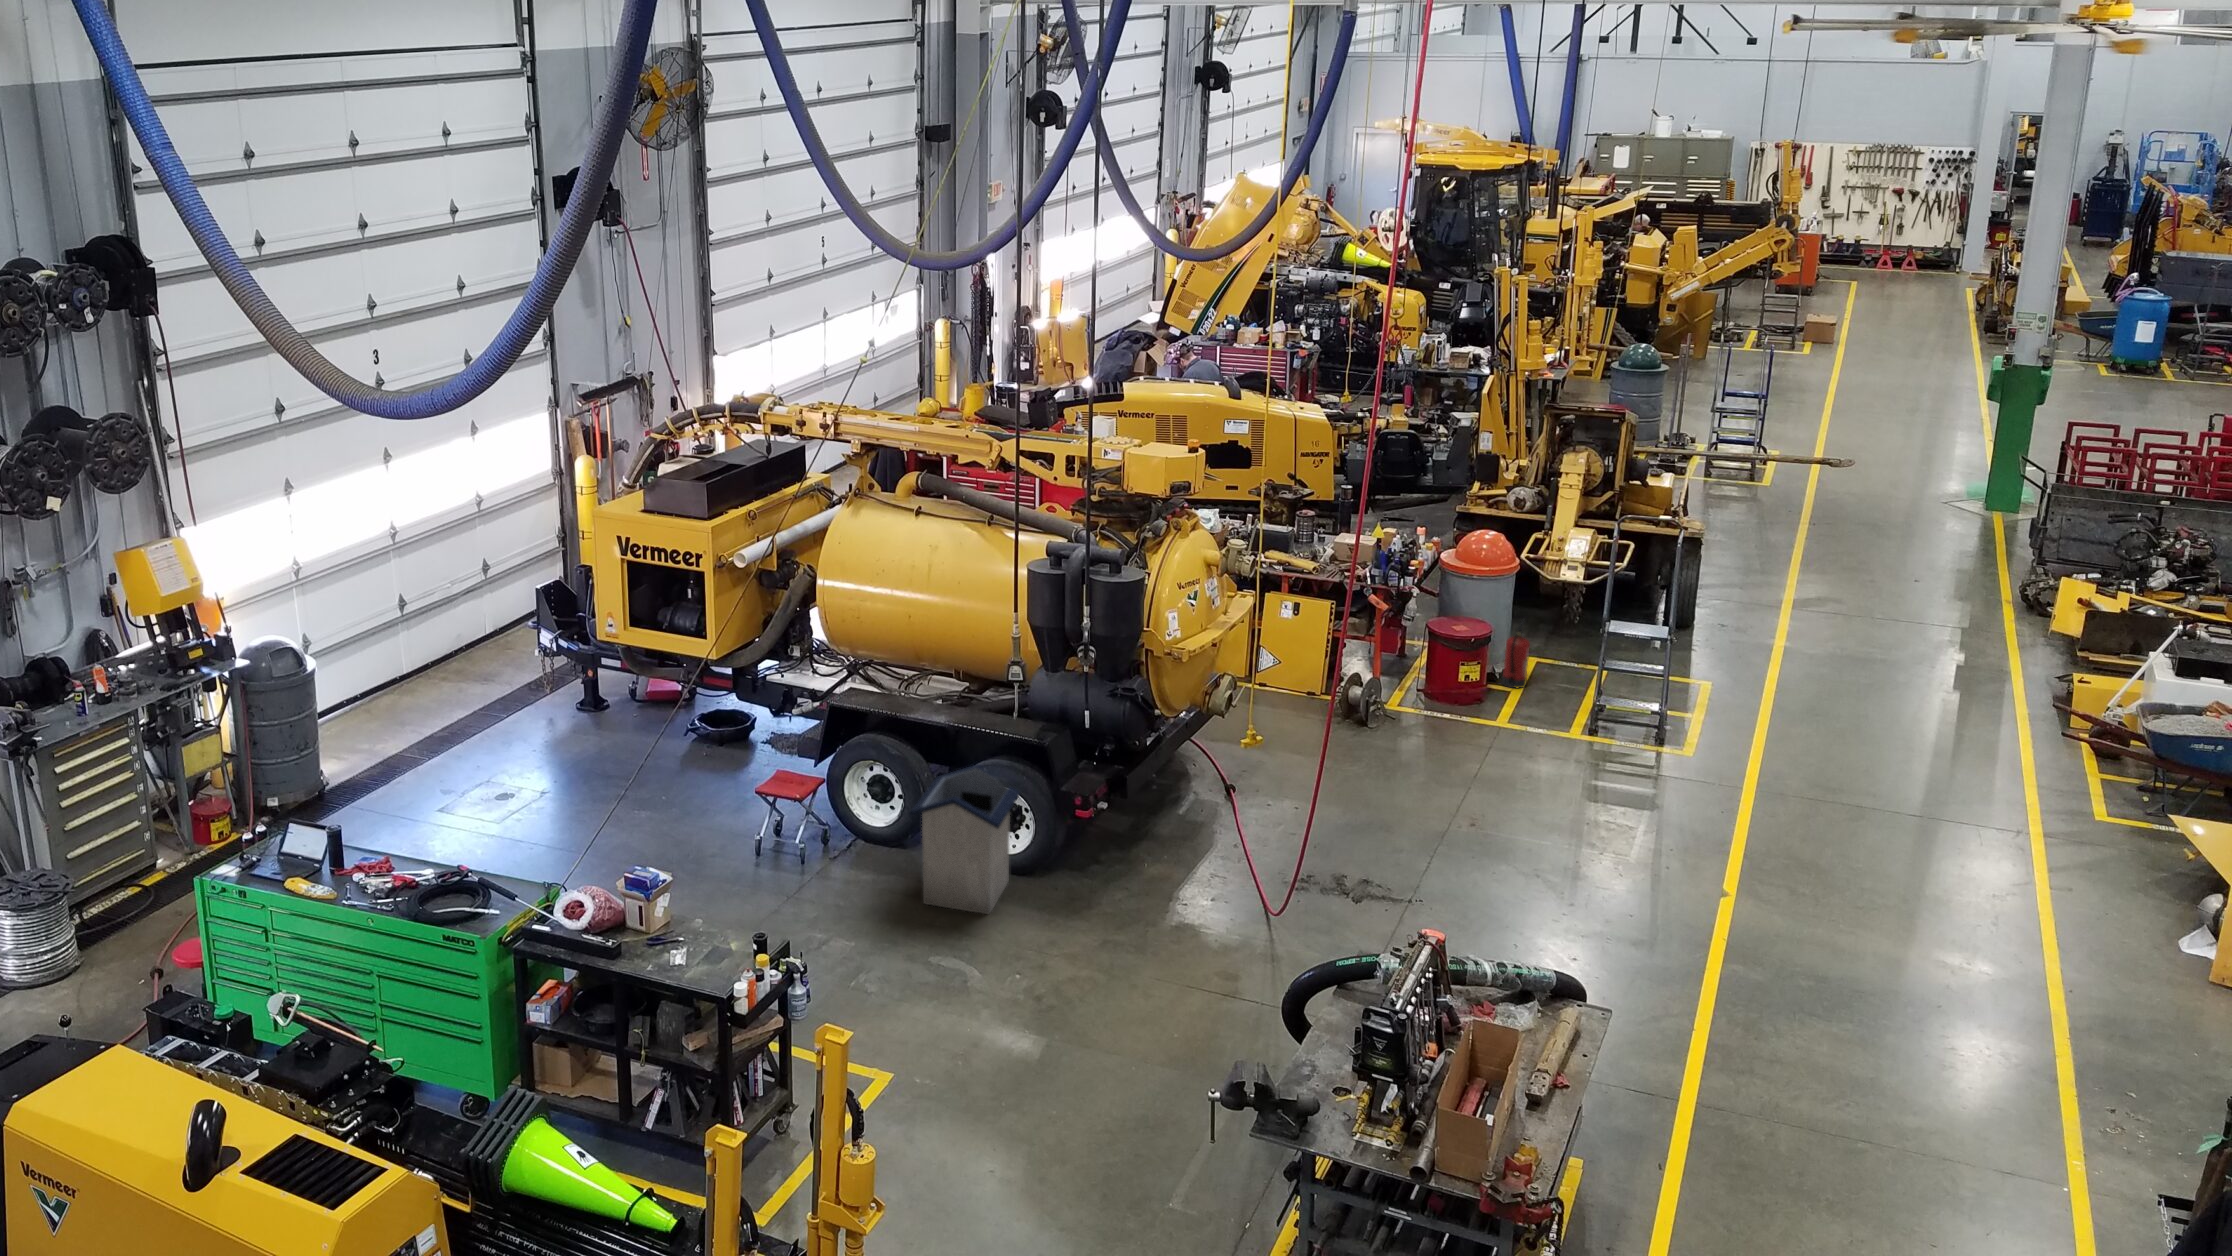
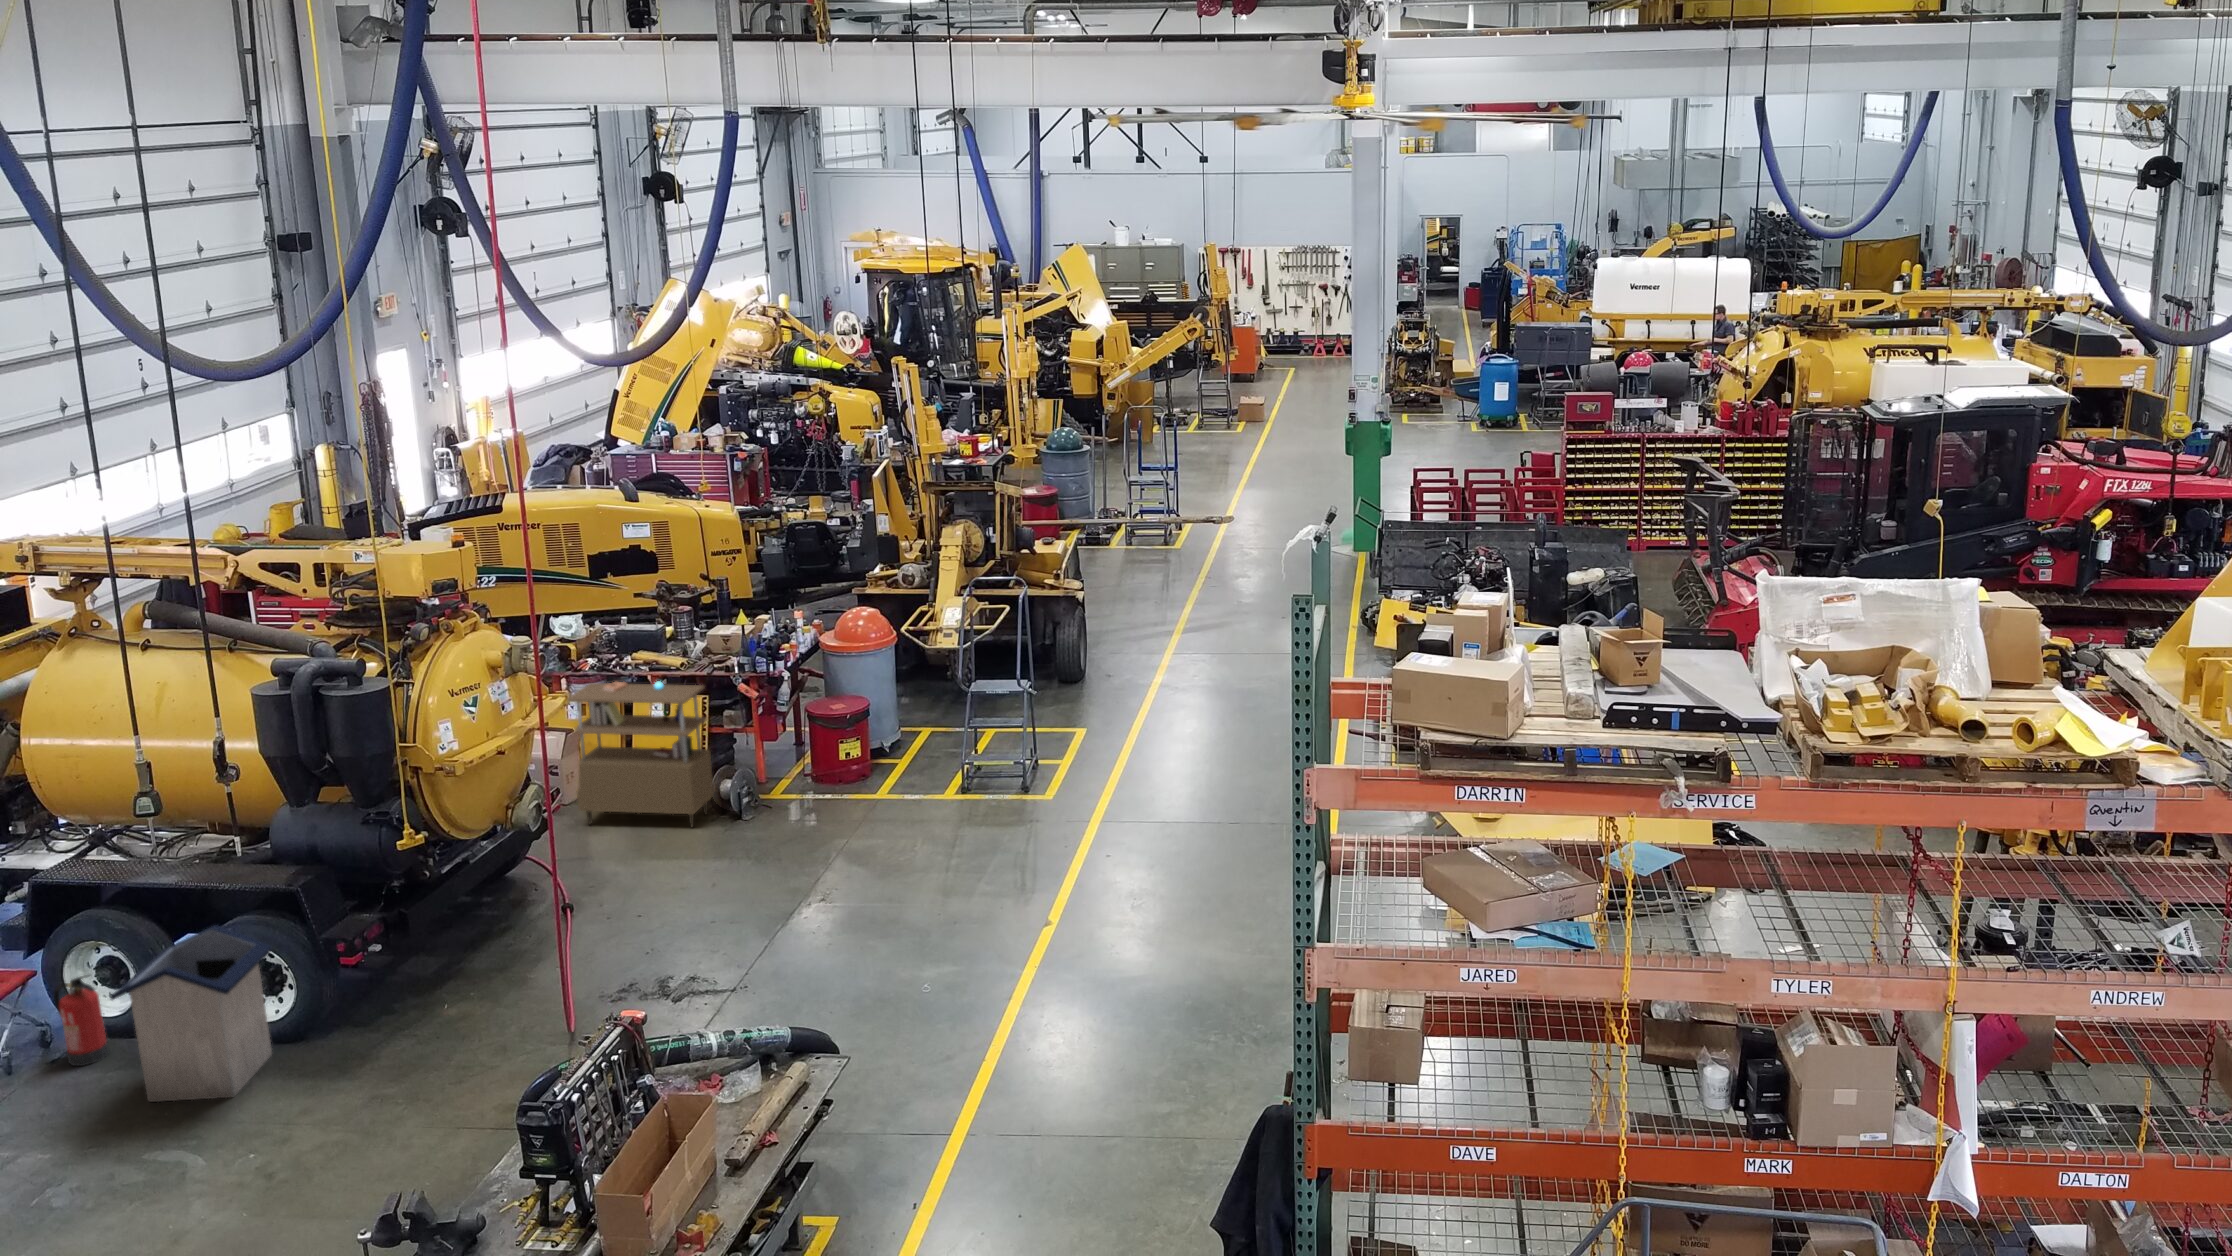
shelving unit: none [1218,579,1348,729] -> present [568,681,714,828]
fire extinguisher: present [1502,620,1530,689] -> present [54,975,109,1066]

